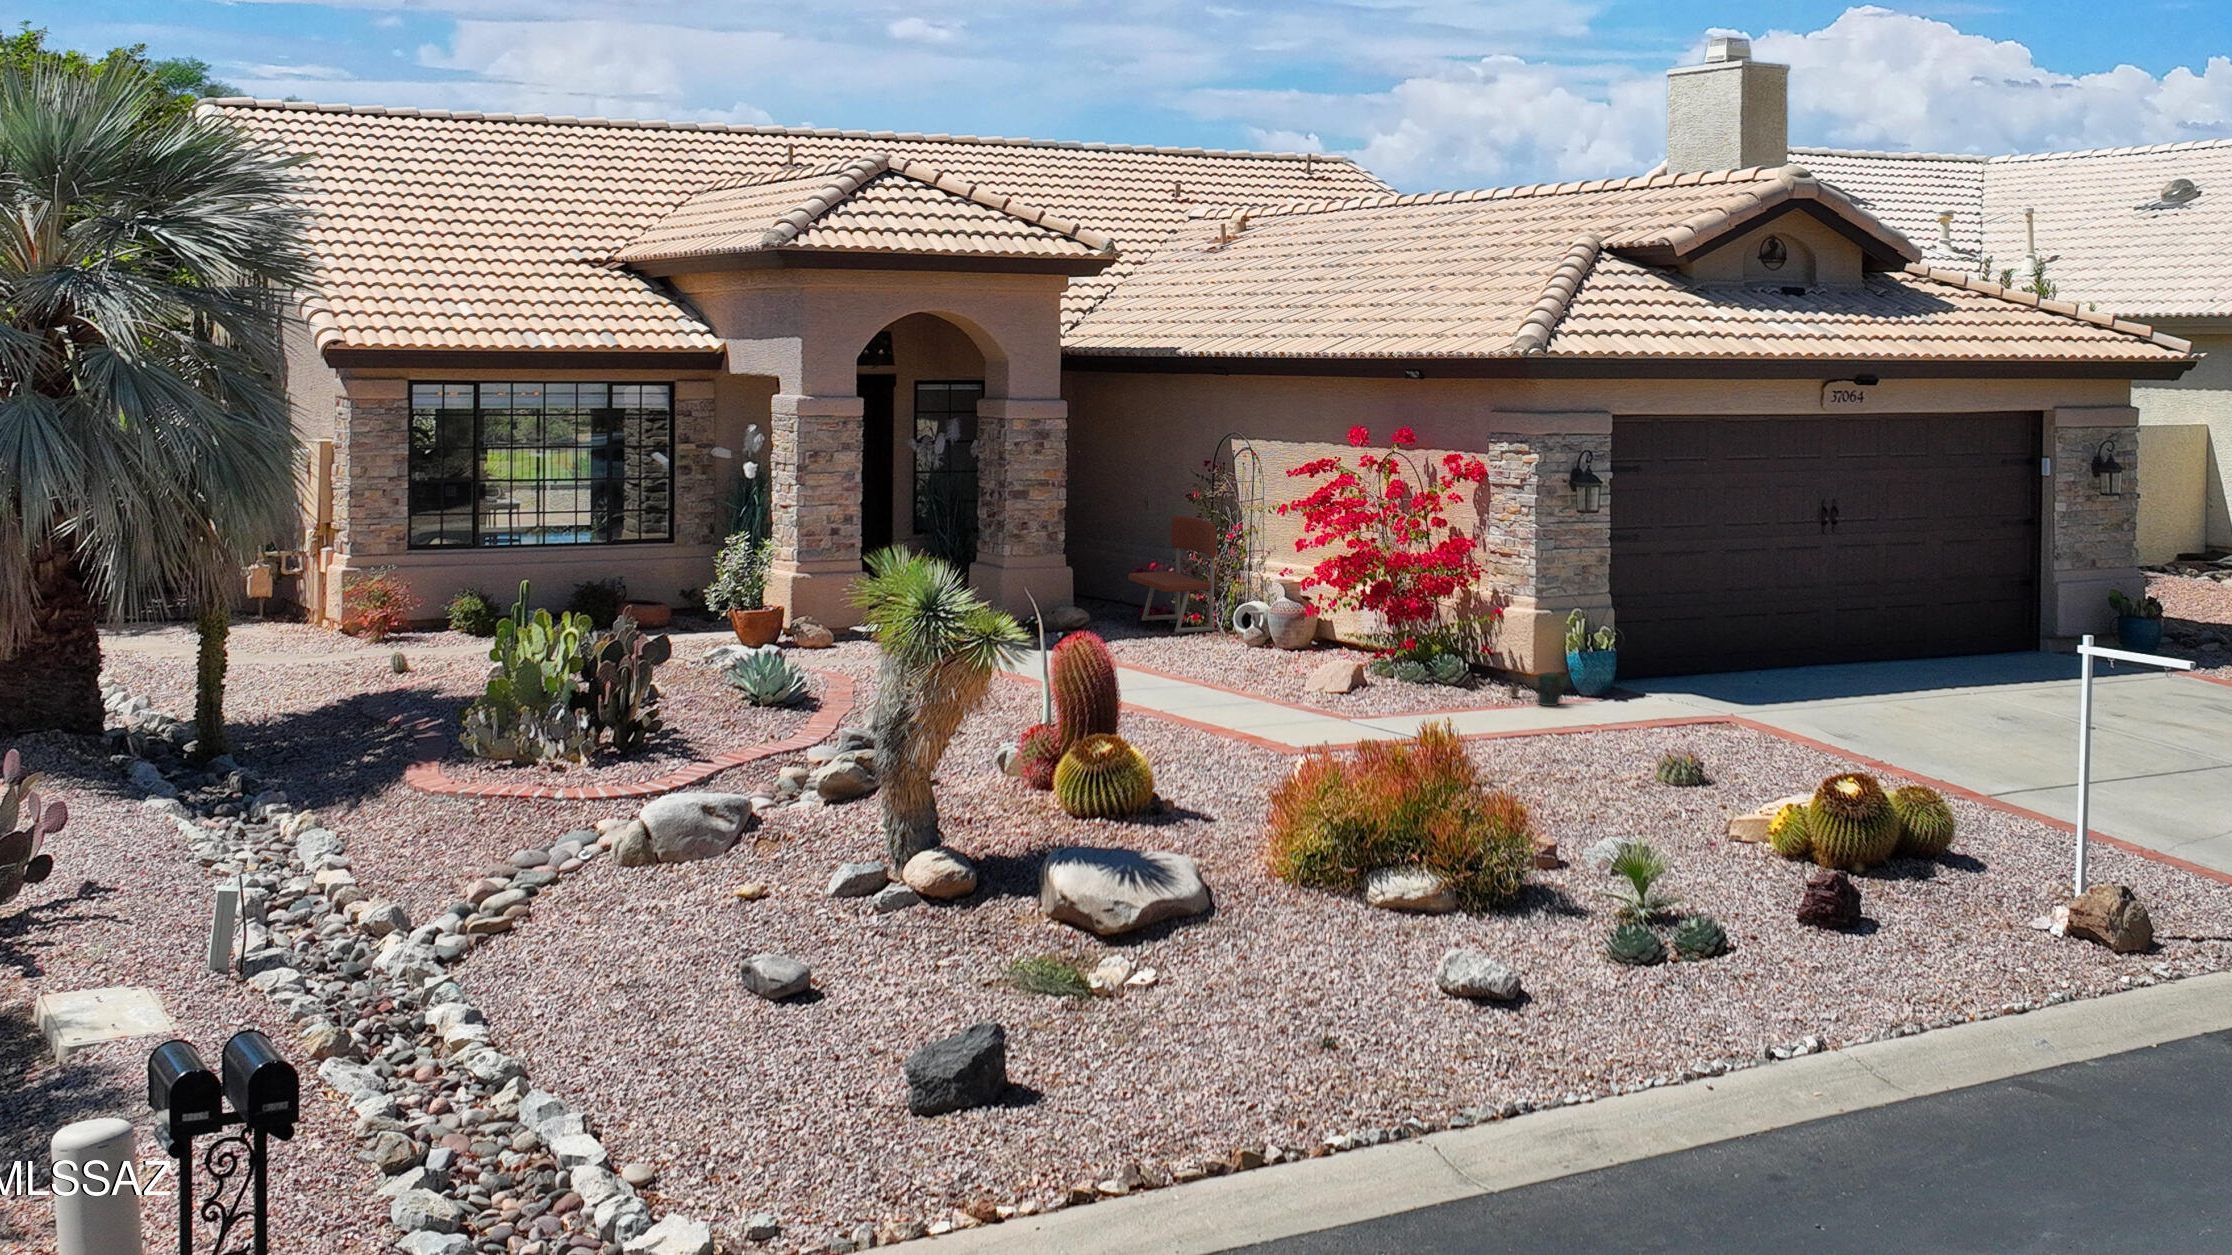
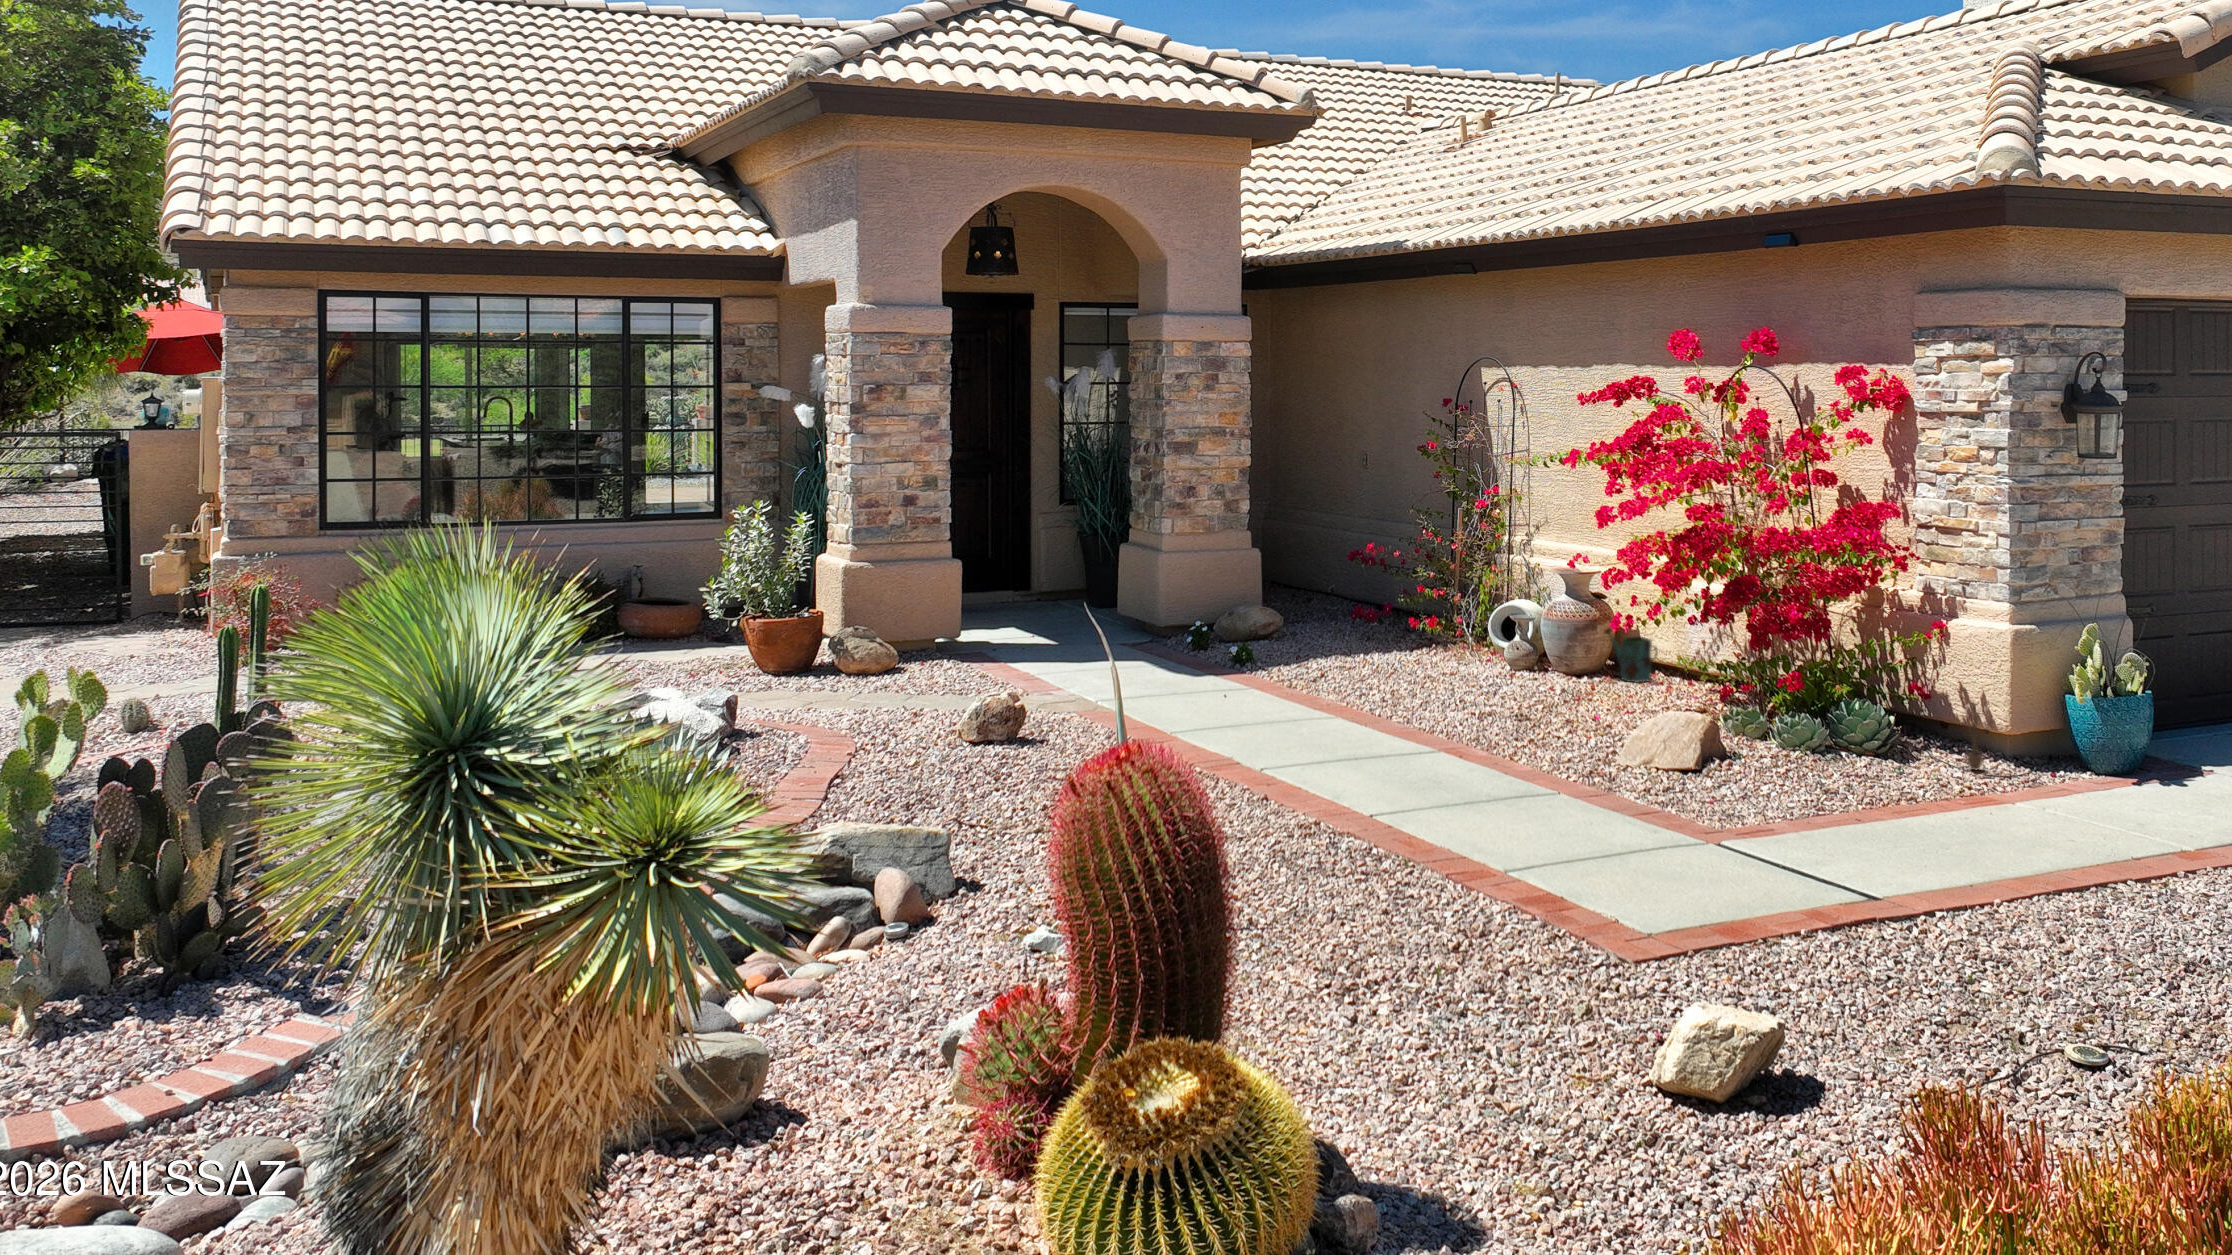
bench: present [1128,515,1217,633] -> none [1337,480,1463,648]
watering can: present [1538,668,1575,706] -> present [1604,628,1658,683]

